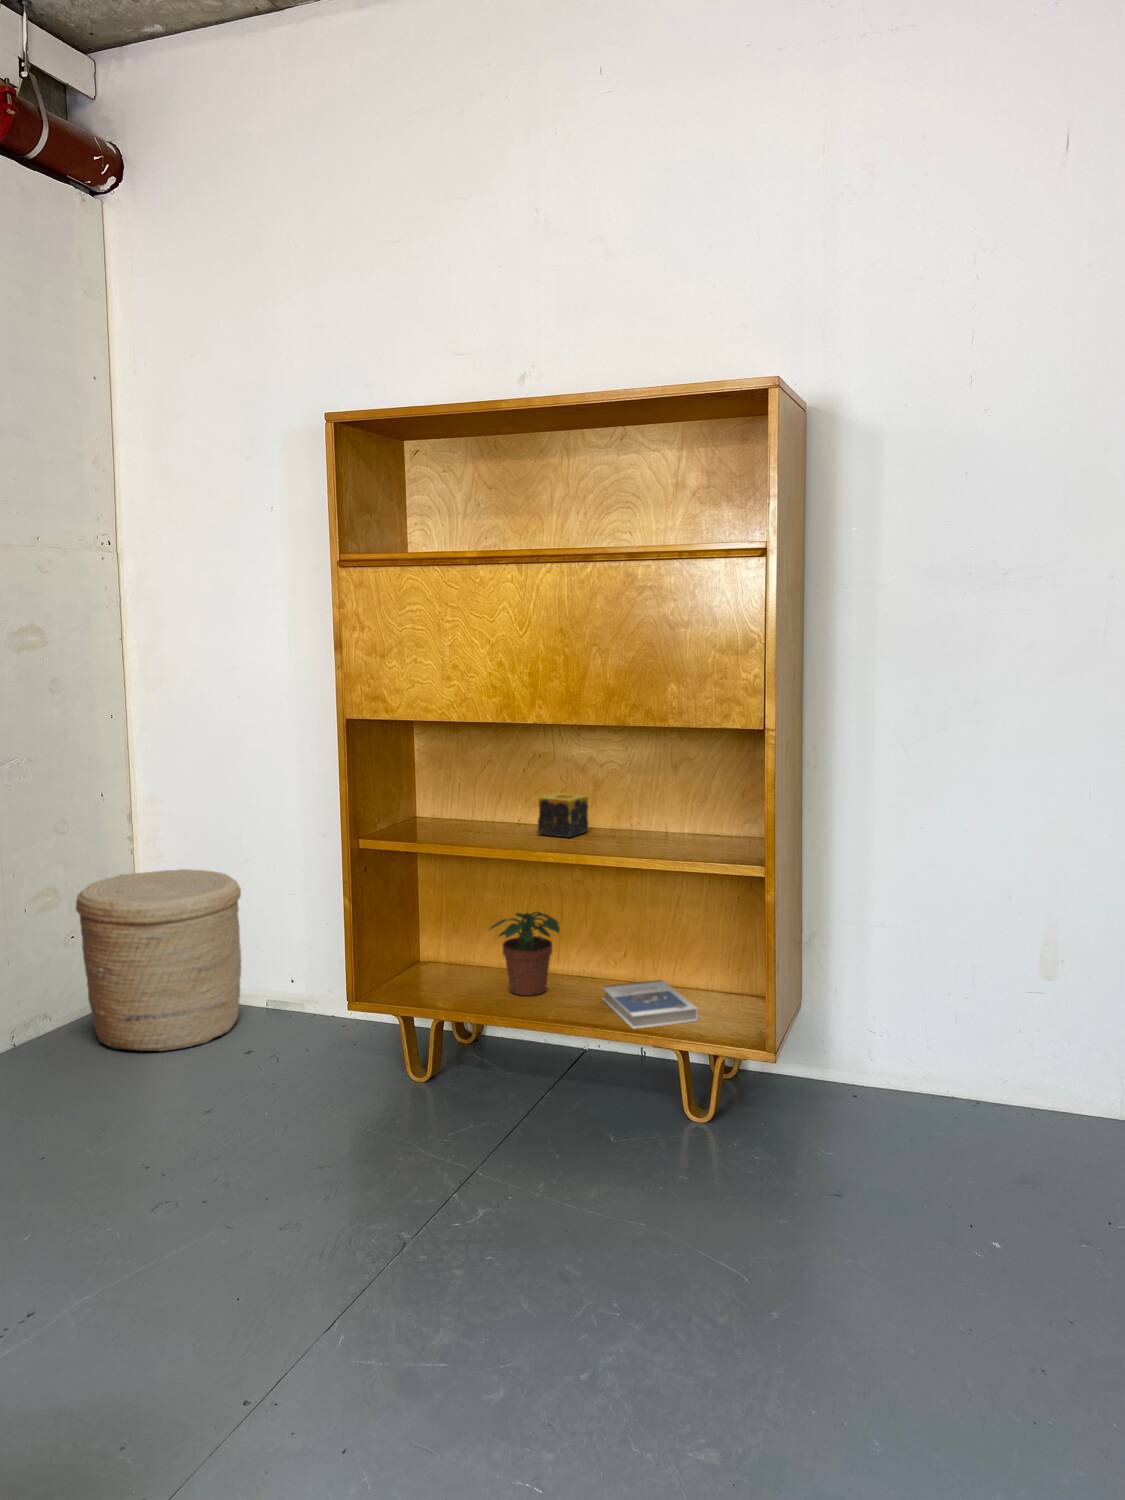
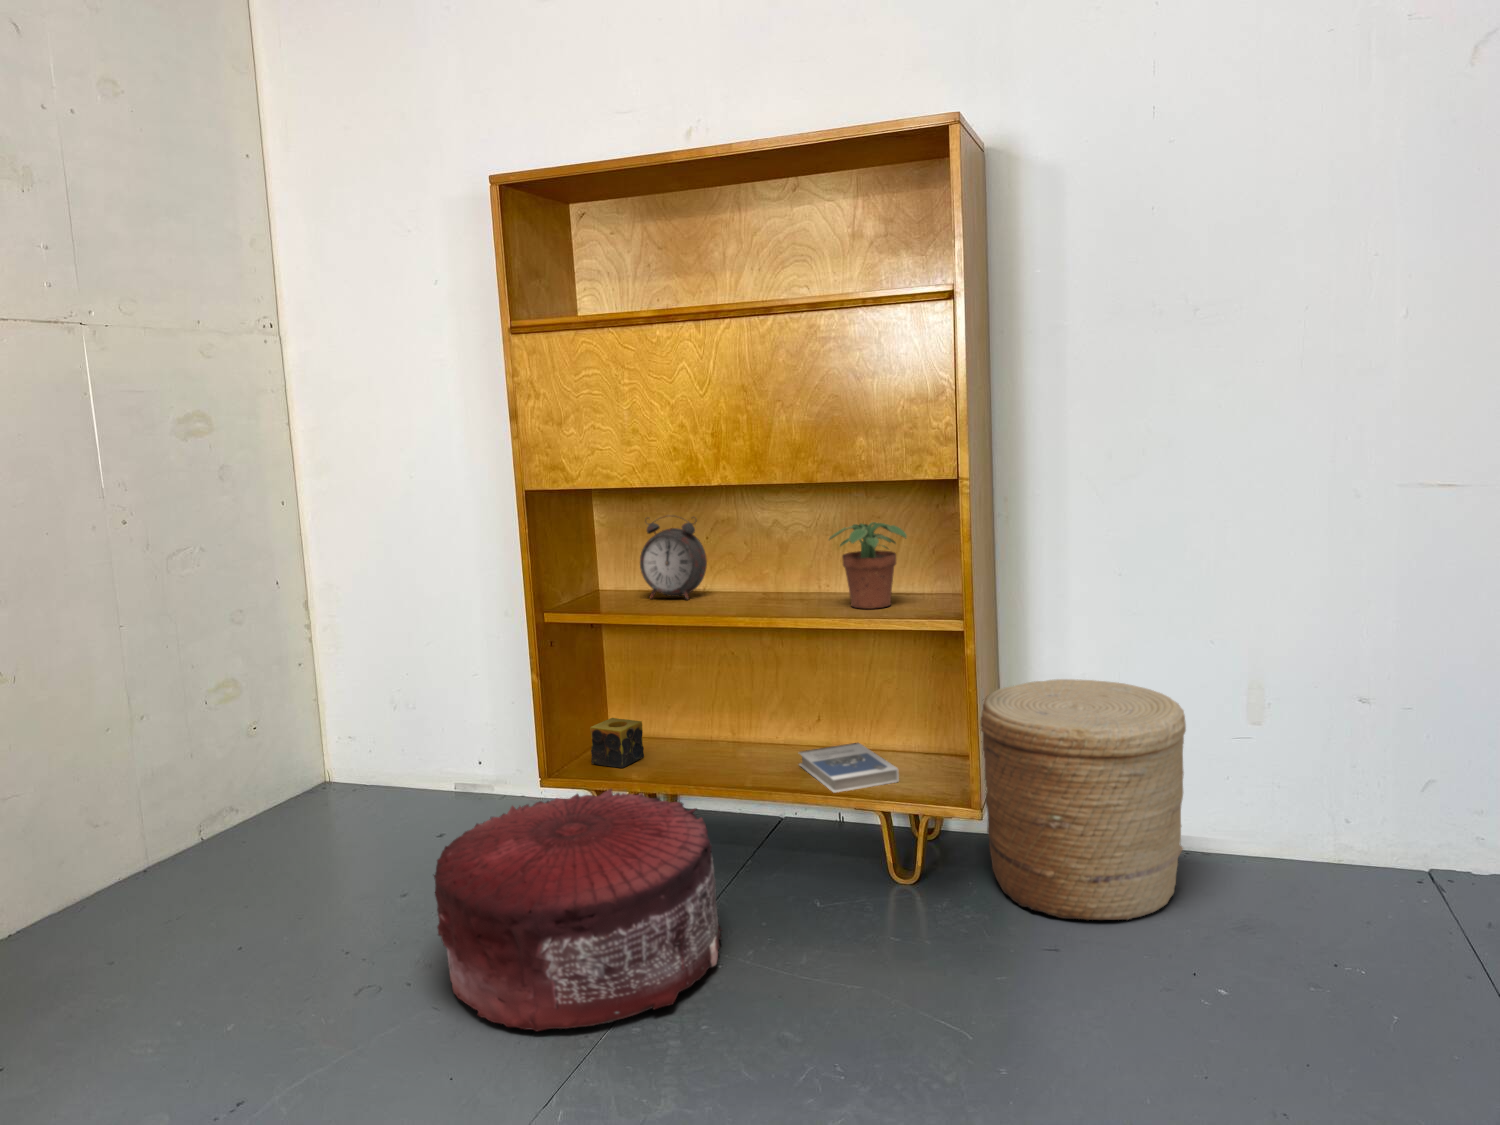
alarm clock: none [456,747,521,831] -> present [640,521,707,599]
candle: present [538,793,588,837] -> present [590,718,644,768]
woven basket: present [76,869,241,1051] -> present [981,679,1186,920]
potted plant: present [490,912,560,996] -> present [829,522,907,609]
pouf: none [239,1014,517,1247] -> present [434,789,722,1031]

